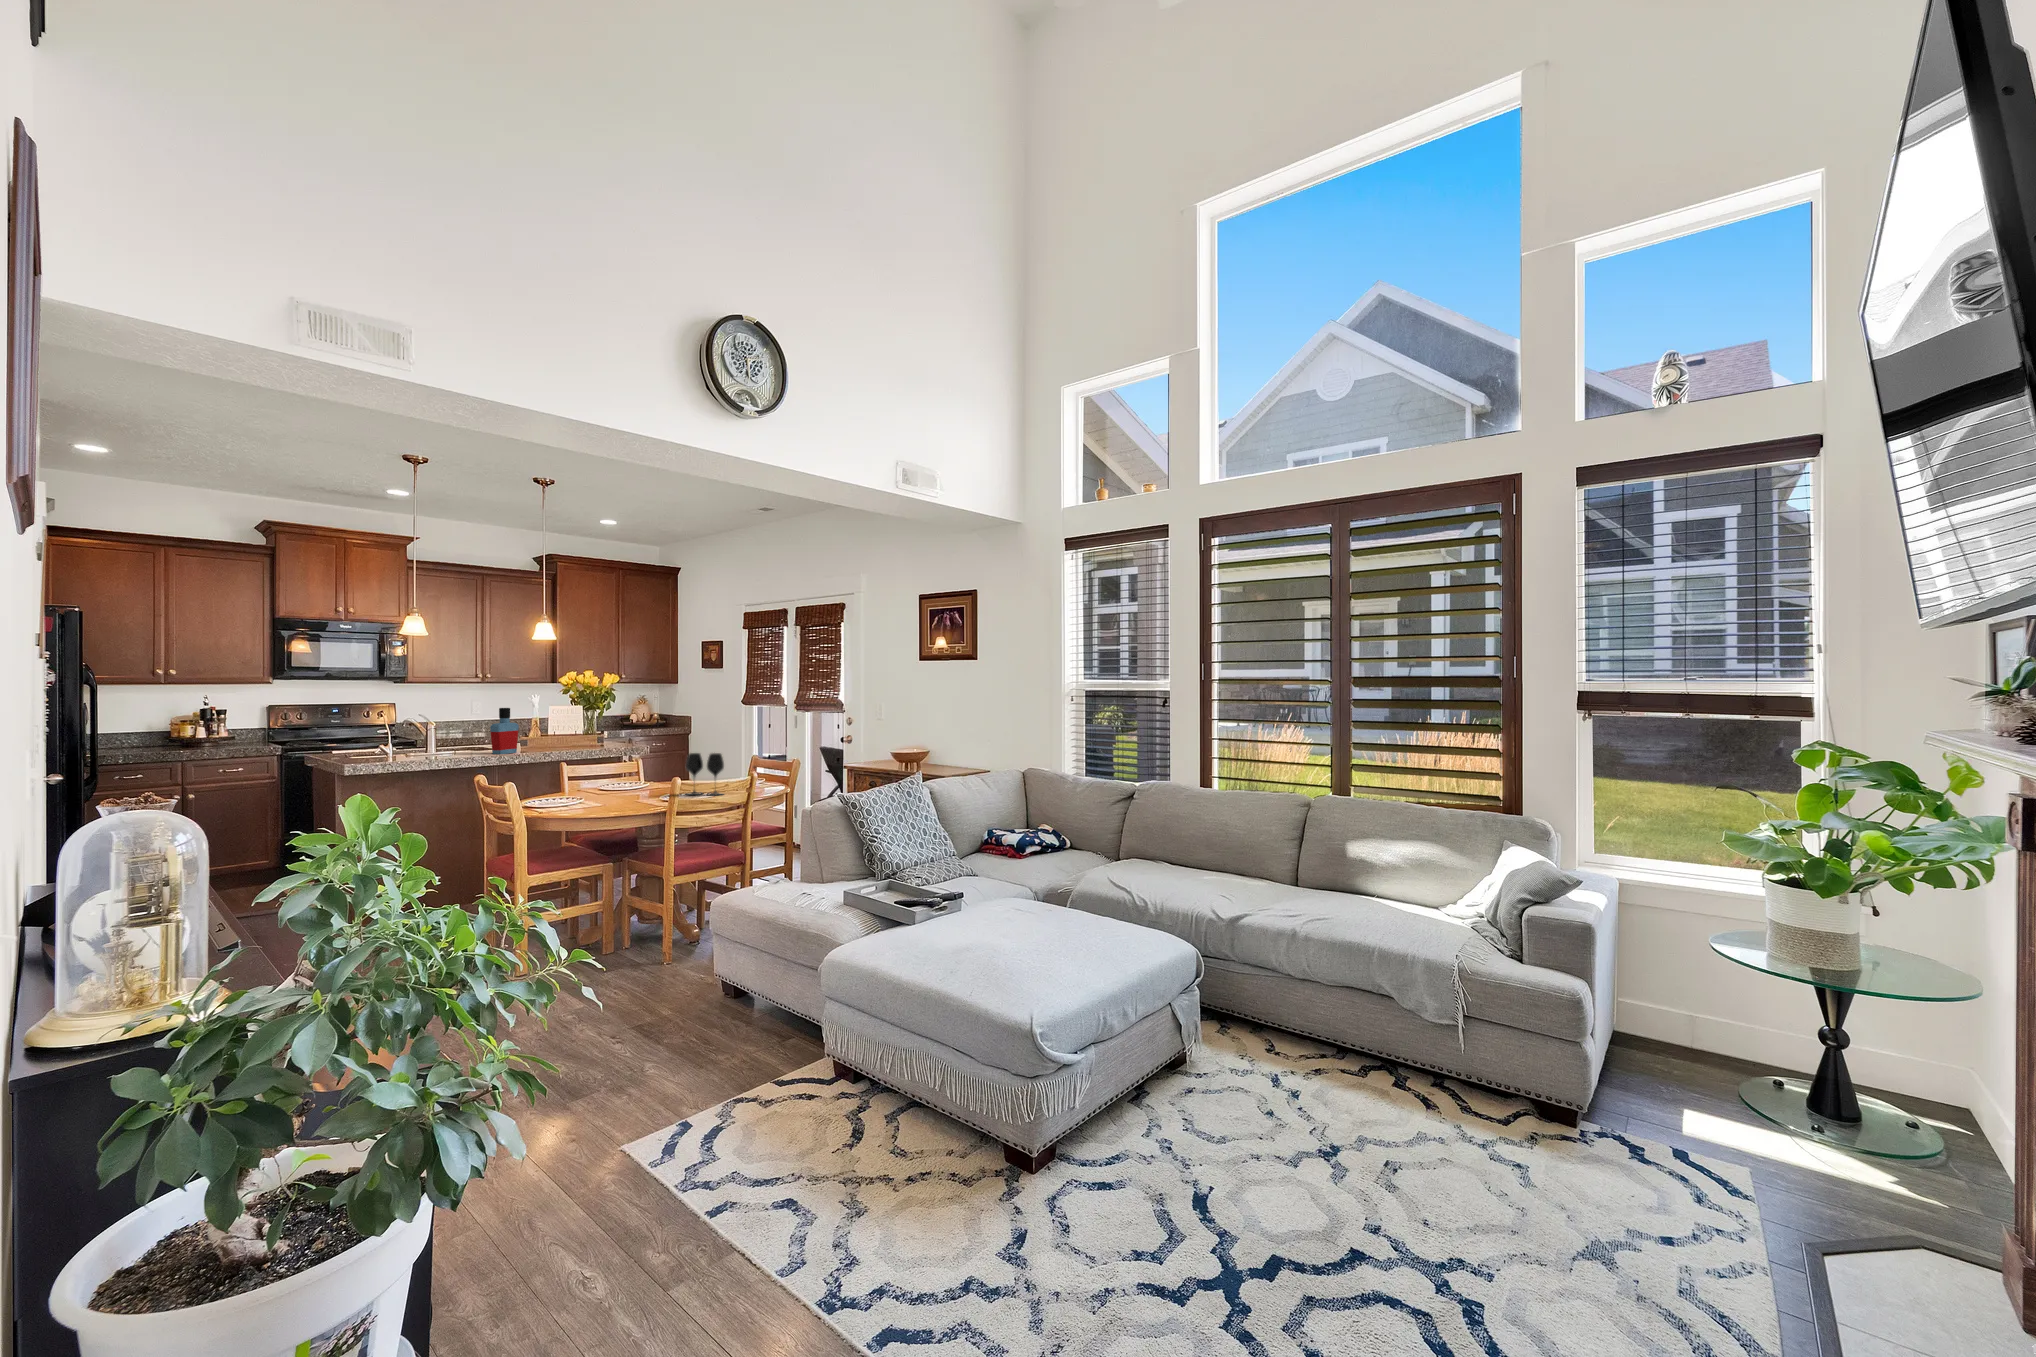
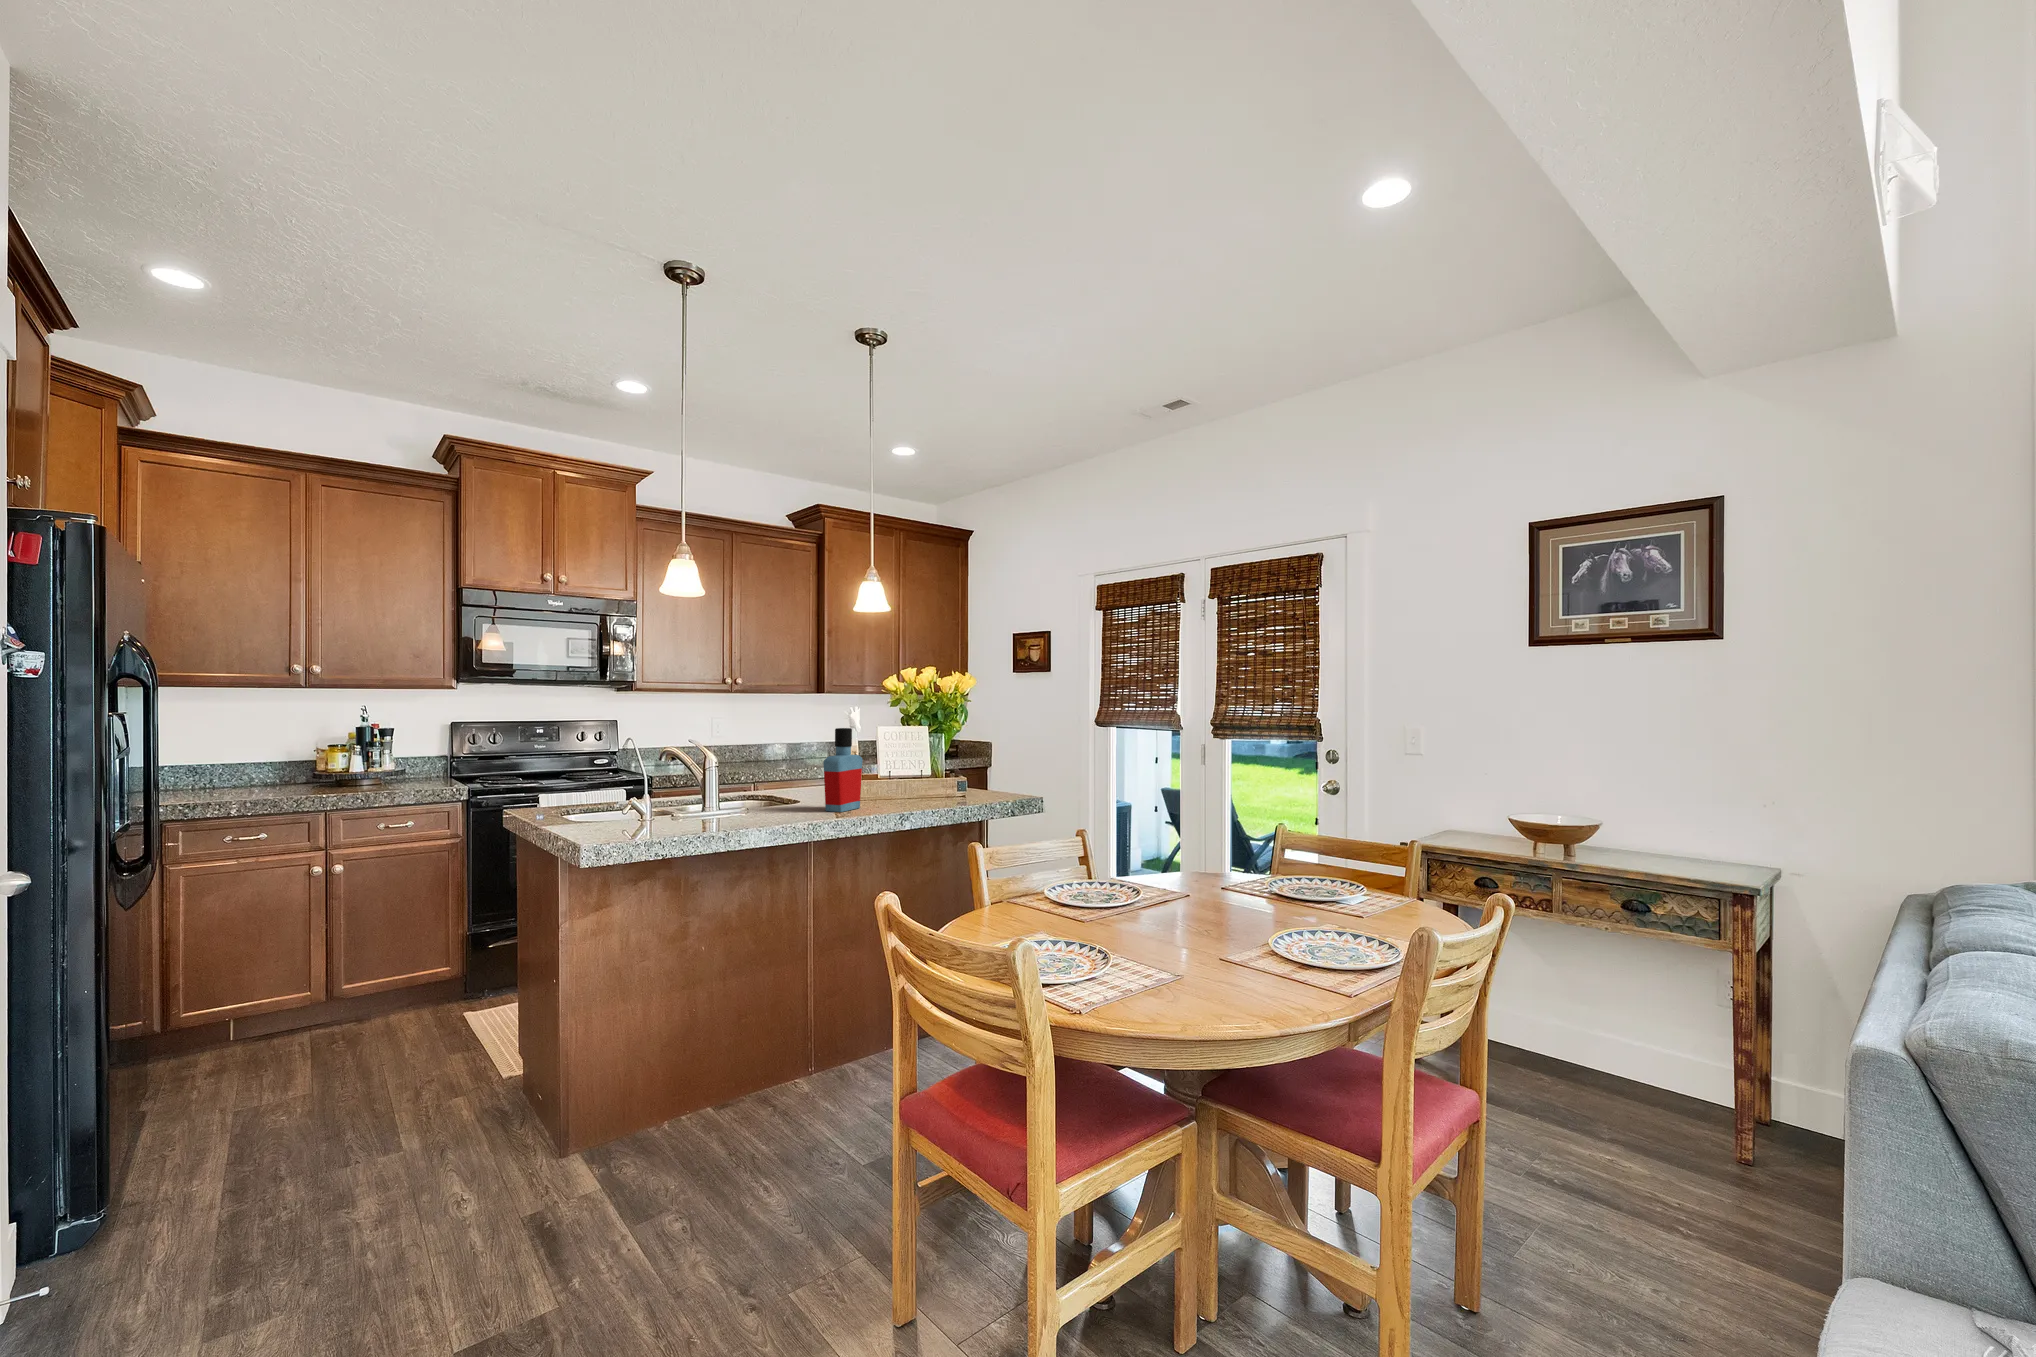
wine glass: present [686,753,724,795] -> none [1285,827,1374,924]

